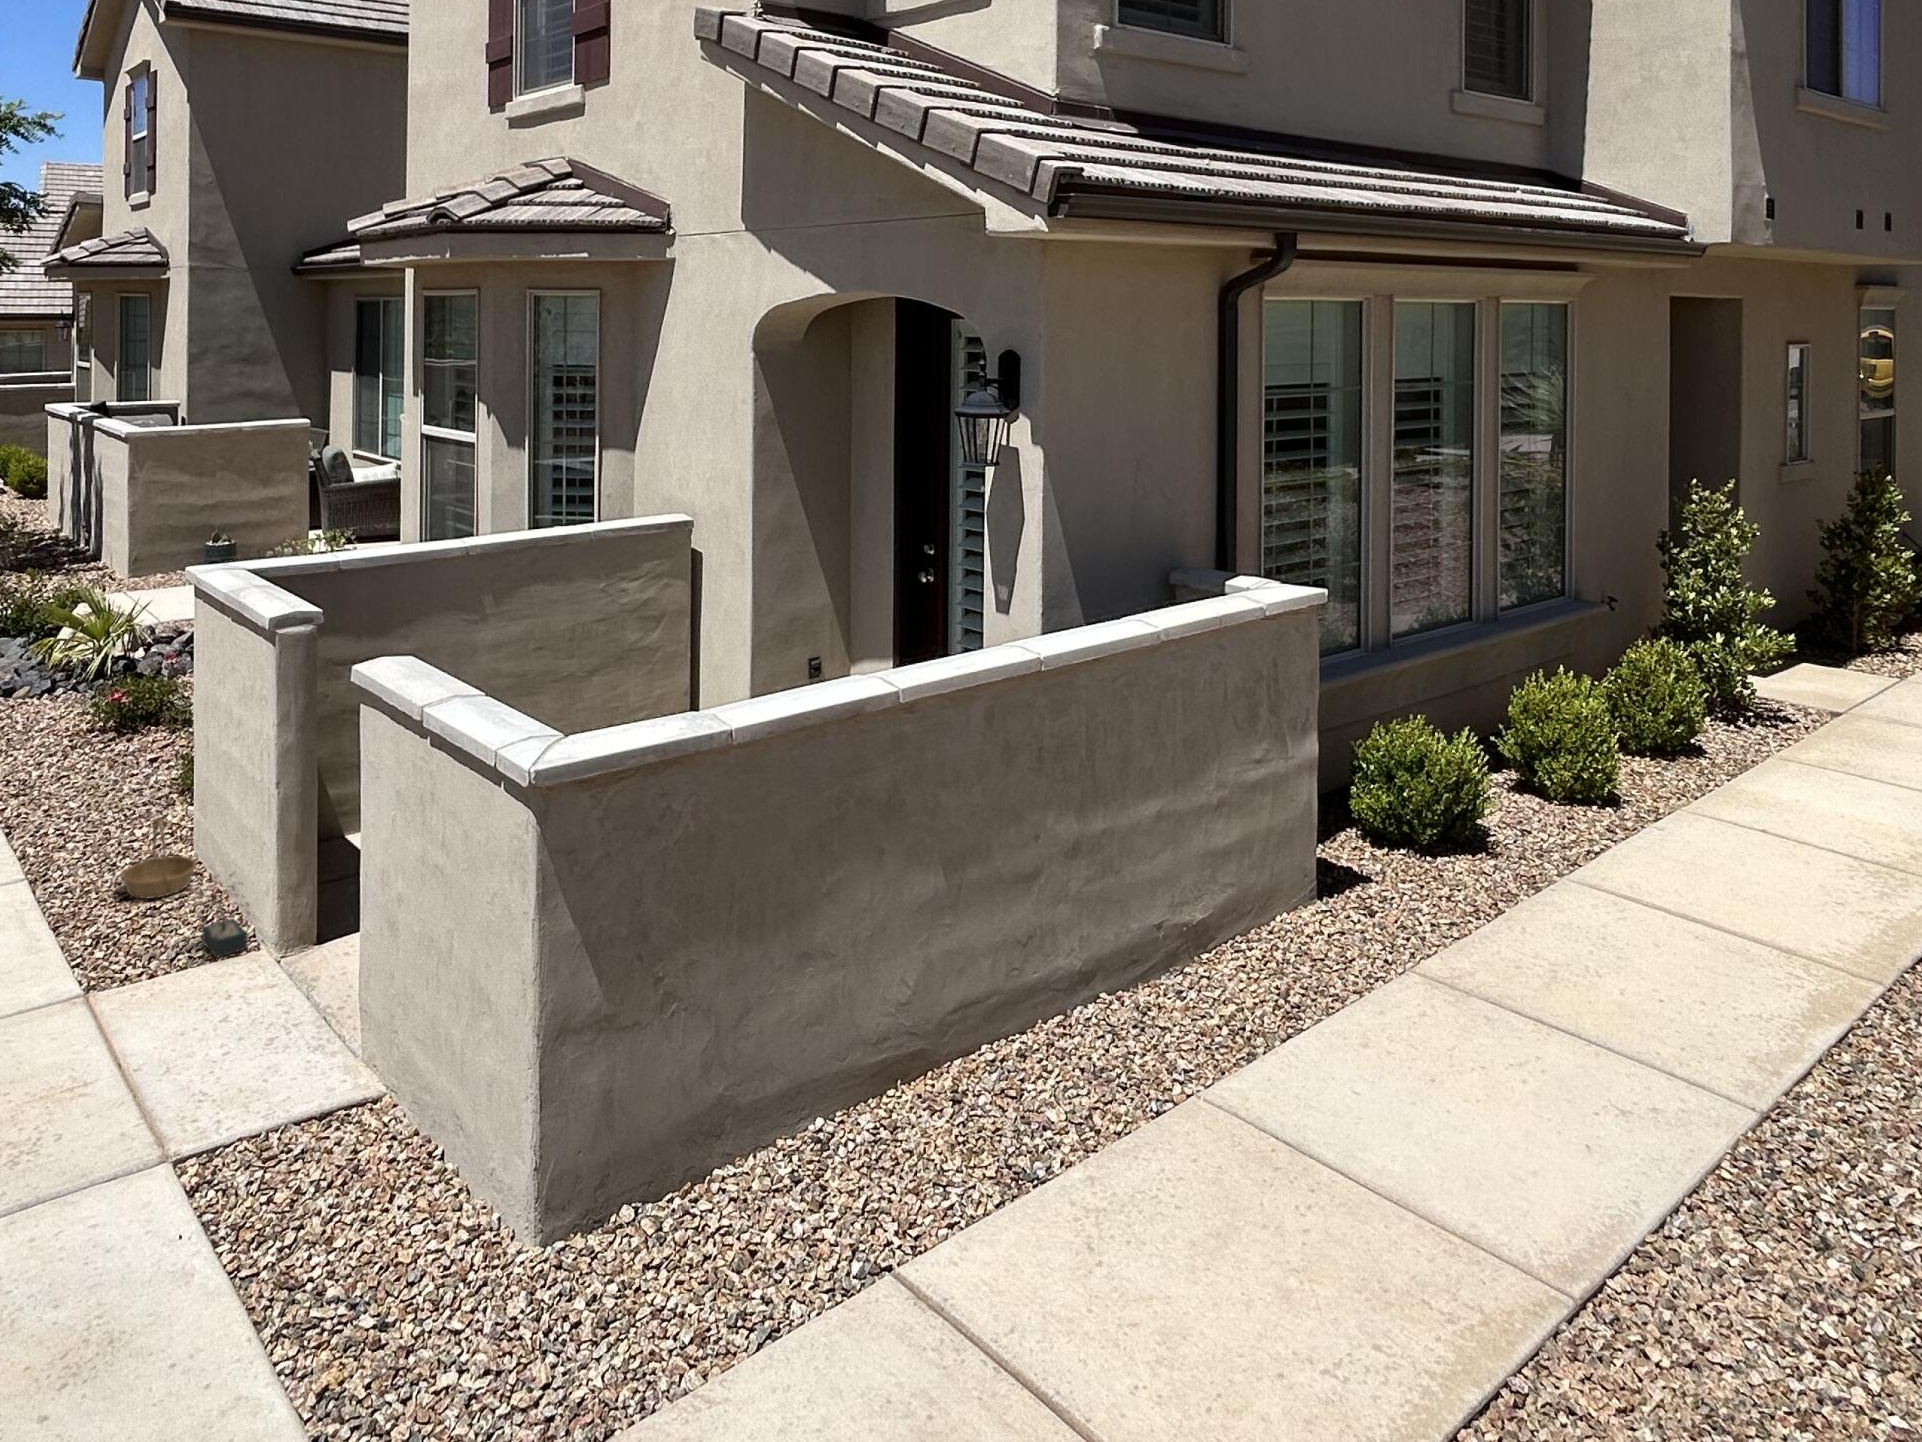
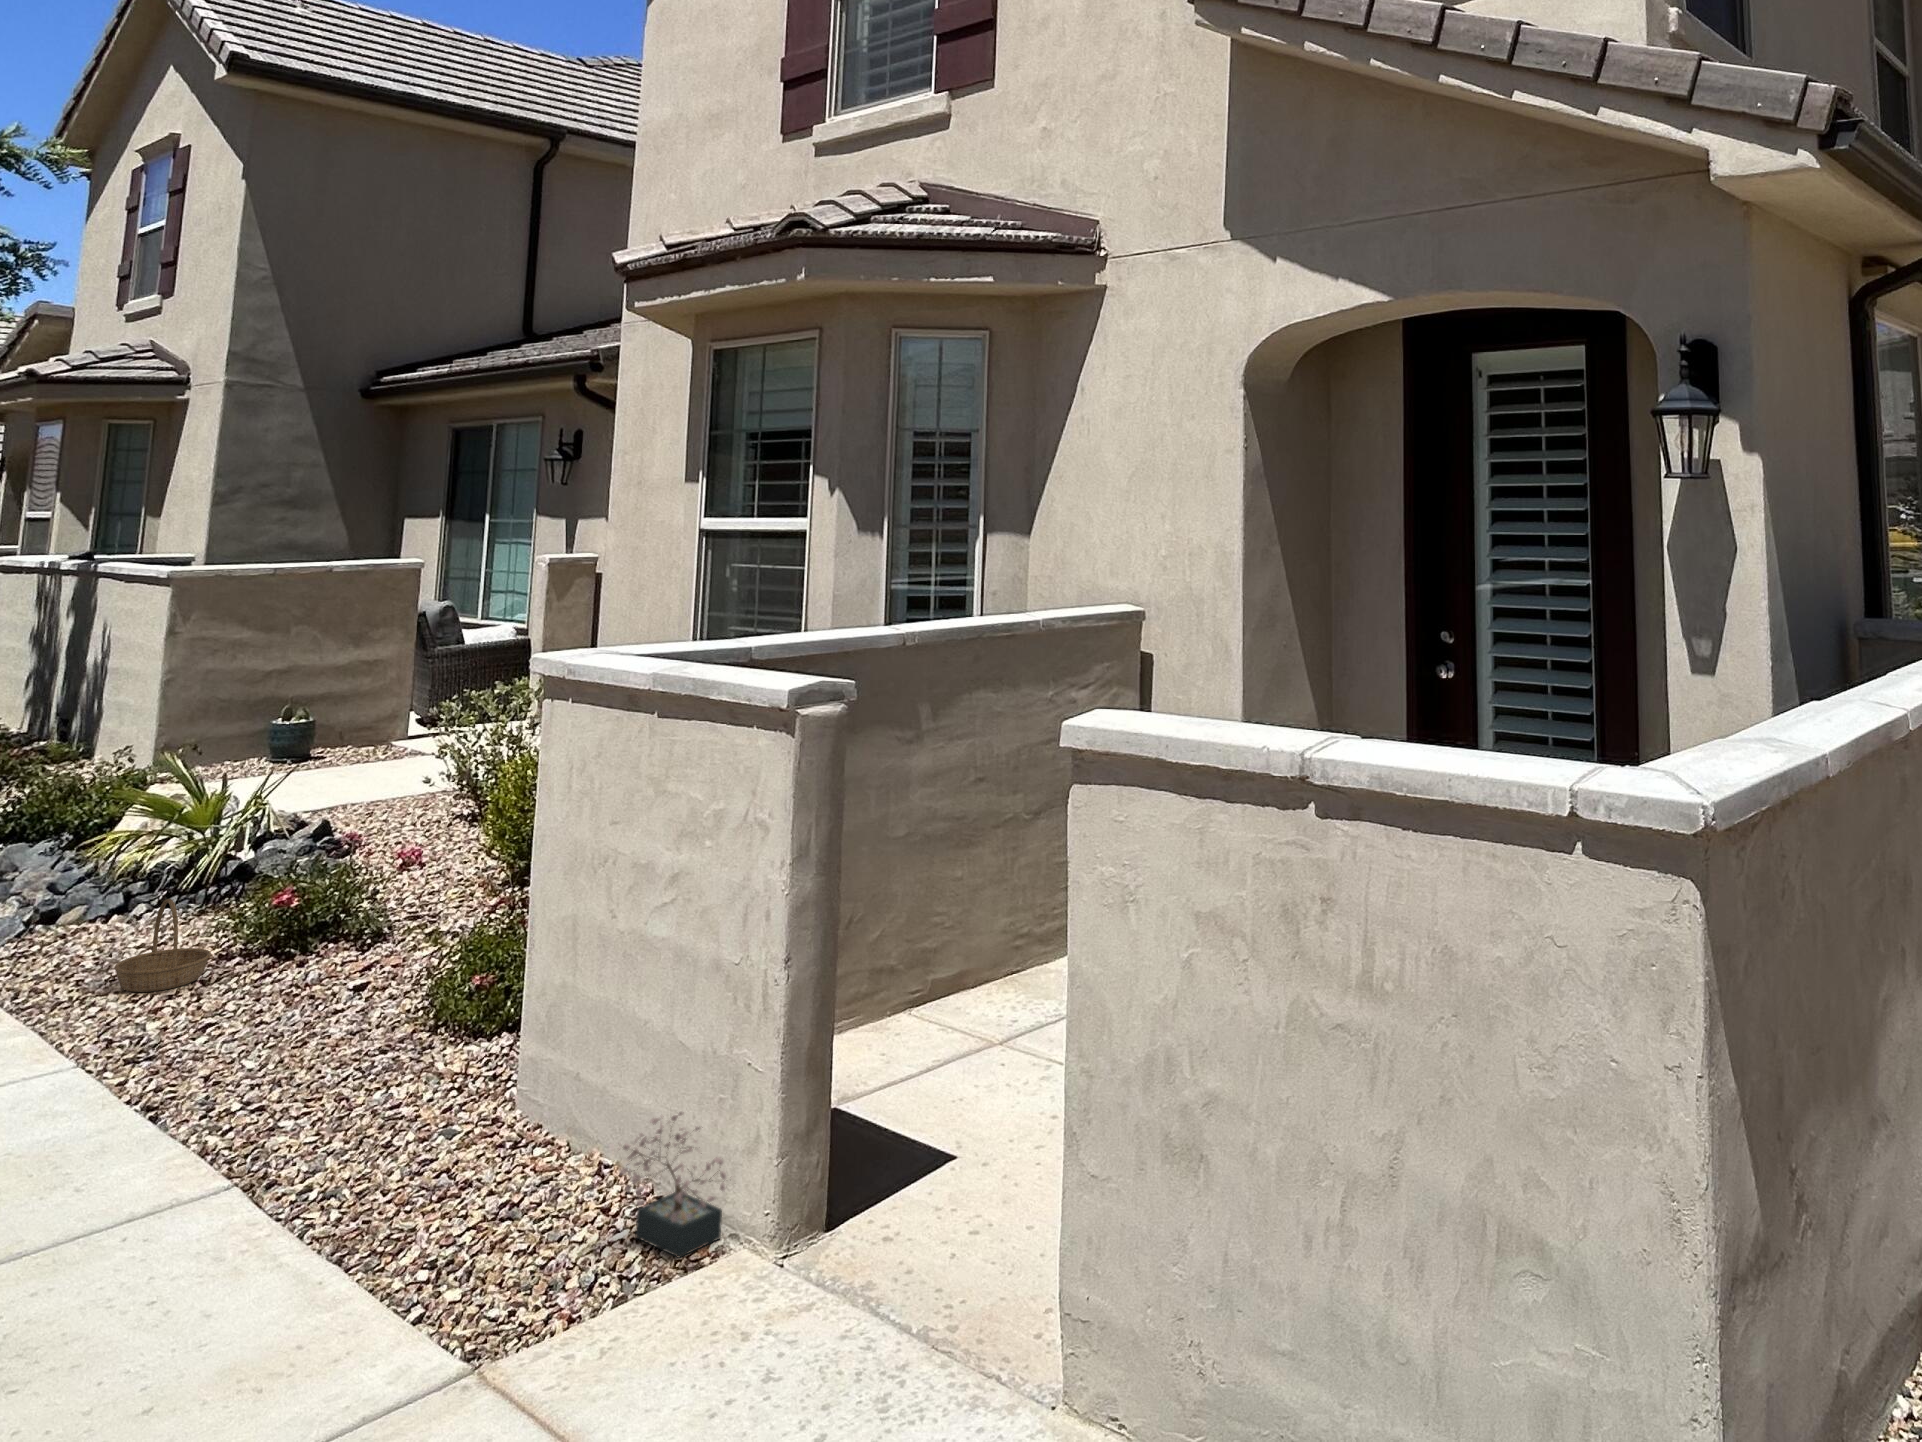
basket: present [121,818,196,899] -> present [114,899,211,992]

